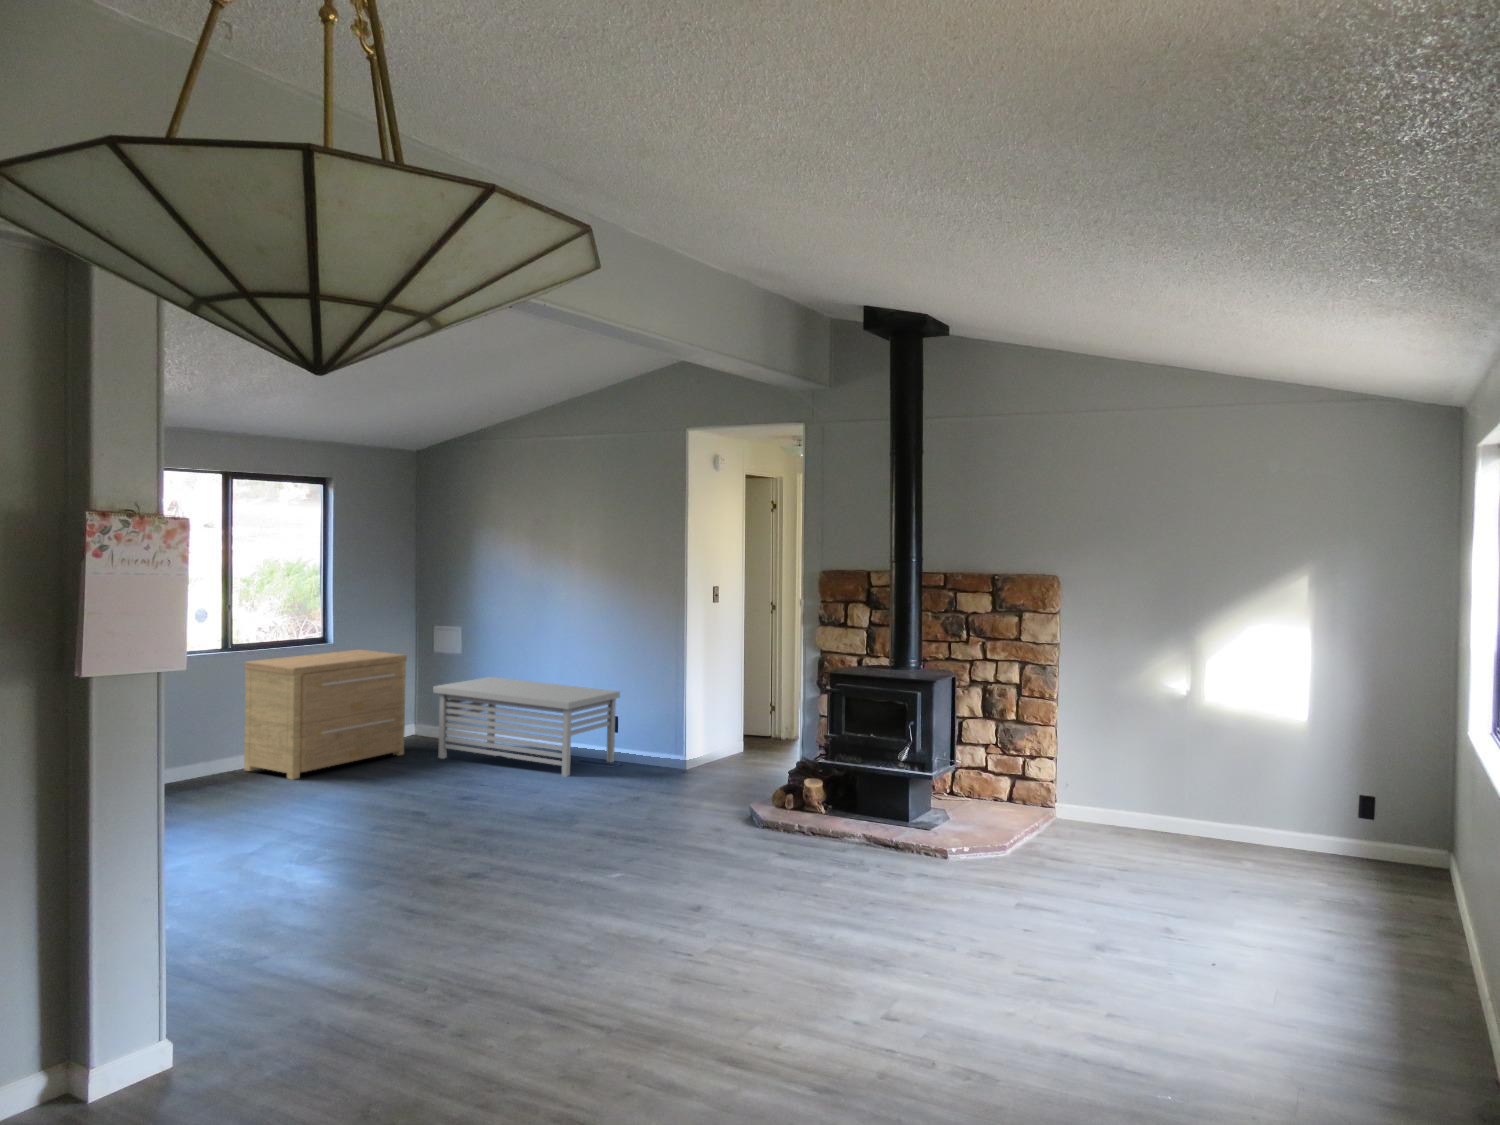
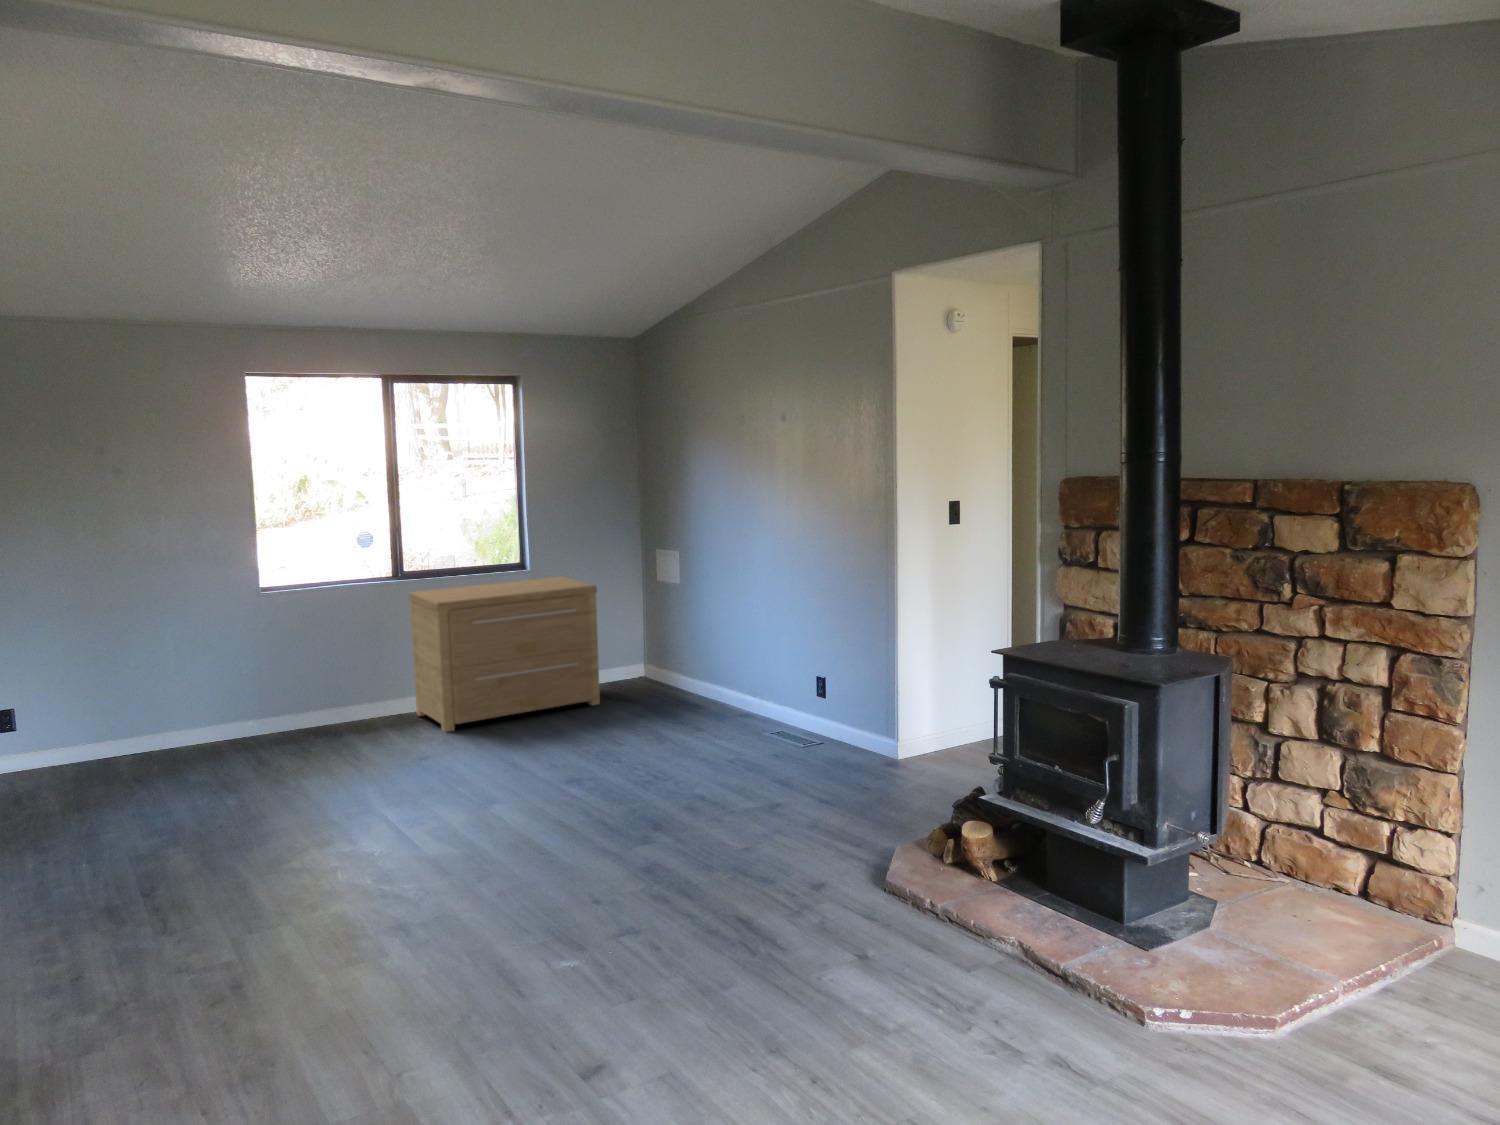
storage bench: present [433,677,620,776] -> none [613,613,828,759]

